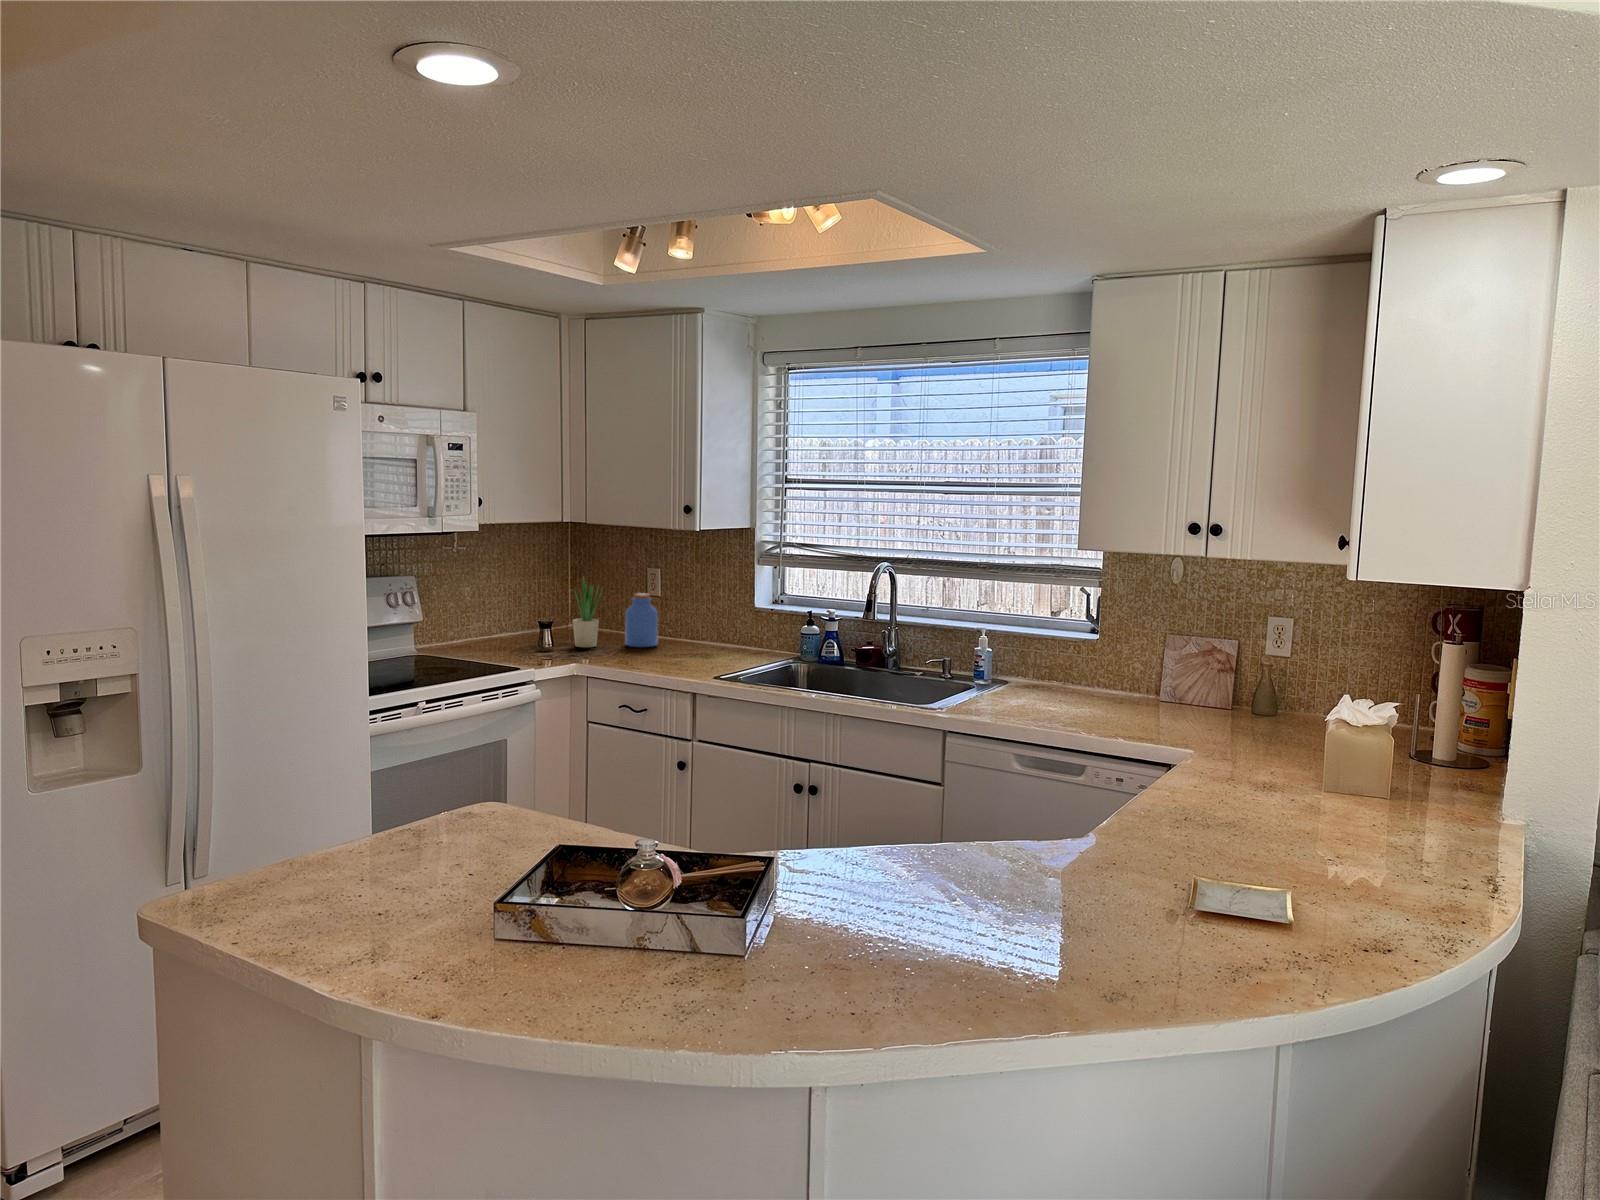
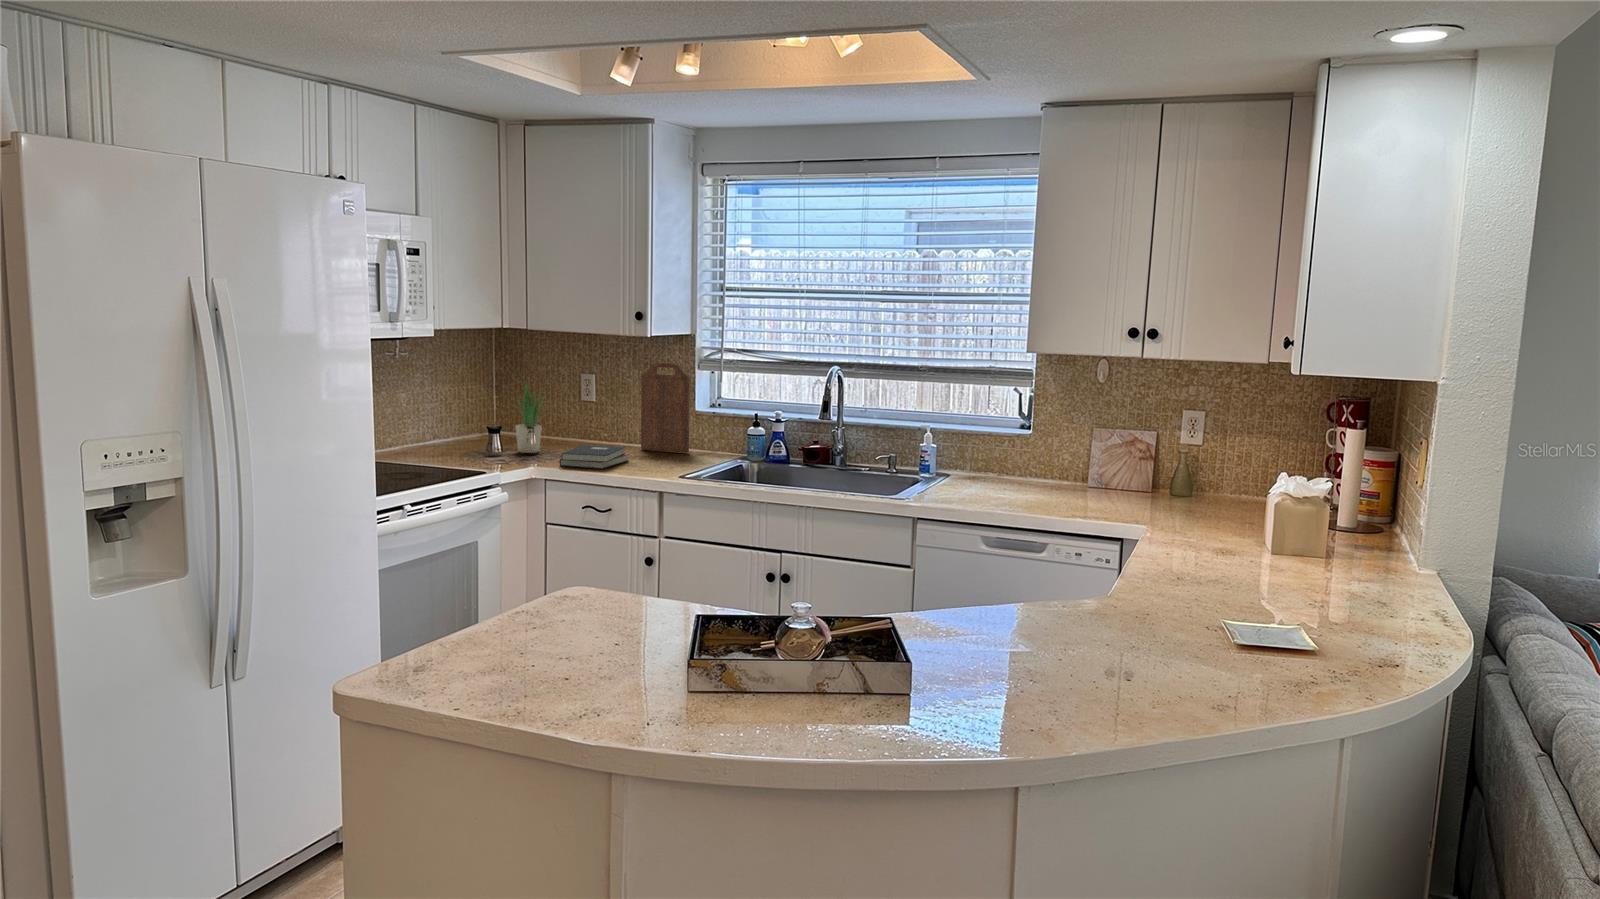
cutting board: none [701,557,749,650] -> present [641,363,690,453]
jar: present [625,593,658,647] -> none [567,399,599,452]
hardback book: none [603,641,678,666] -> present [559,445,629,469]

